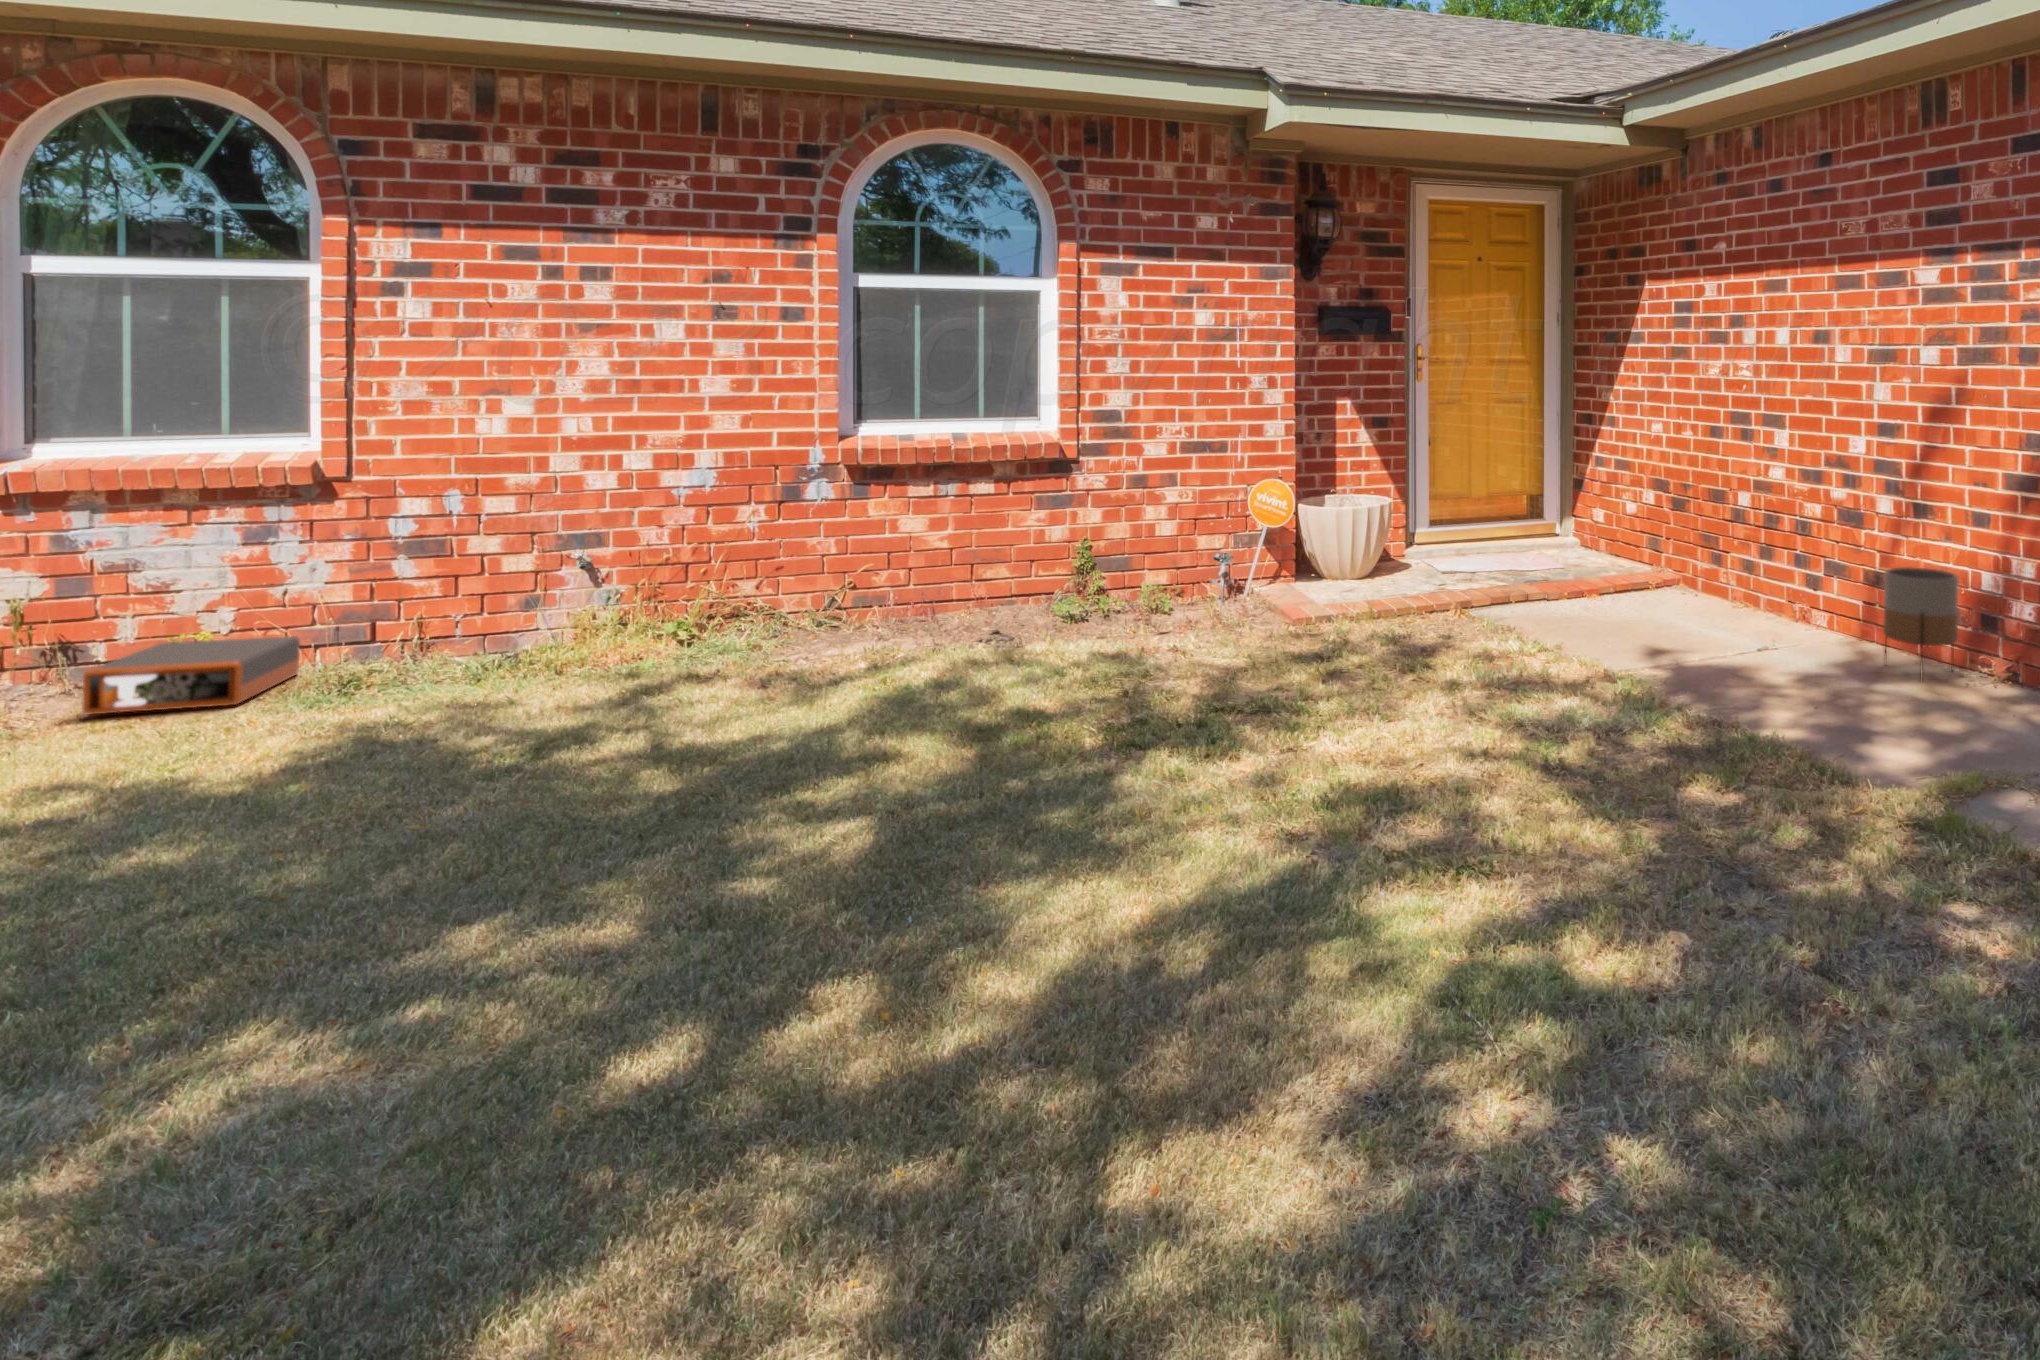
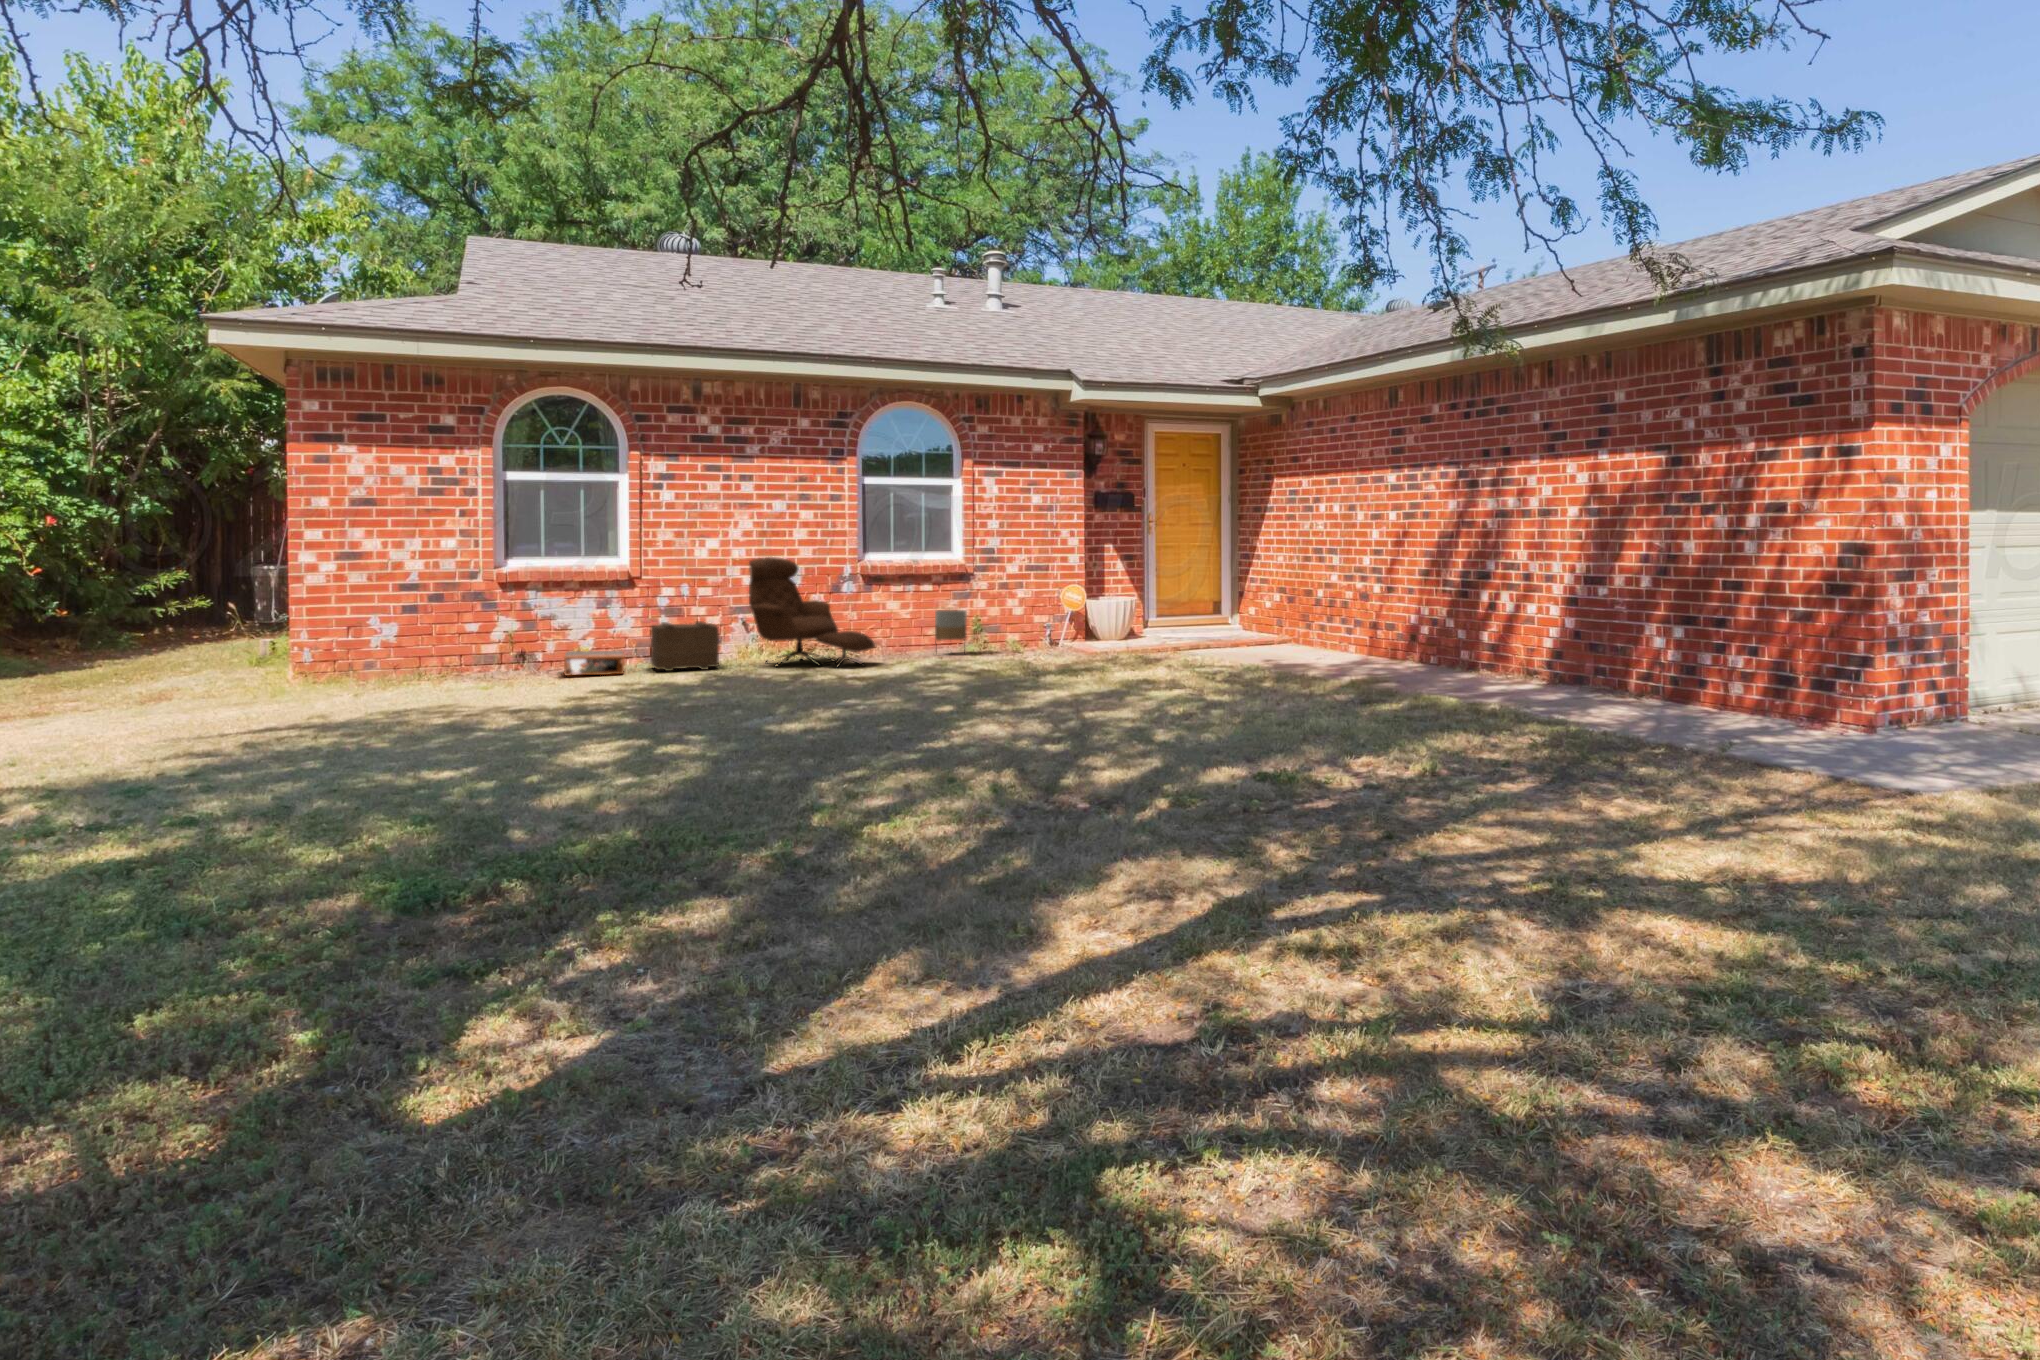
lounge chair: none [566,435,834,684] -> present [749,557,875,667]
planter: present [1883,567,1959,677] -> present [935,610,967,653]
wooden crate: none [327,568,511,692] -> present [650,621,719,671]

